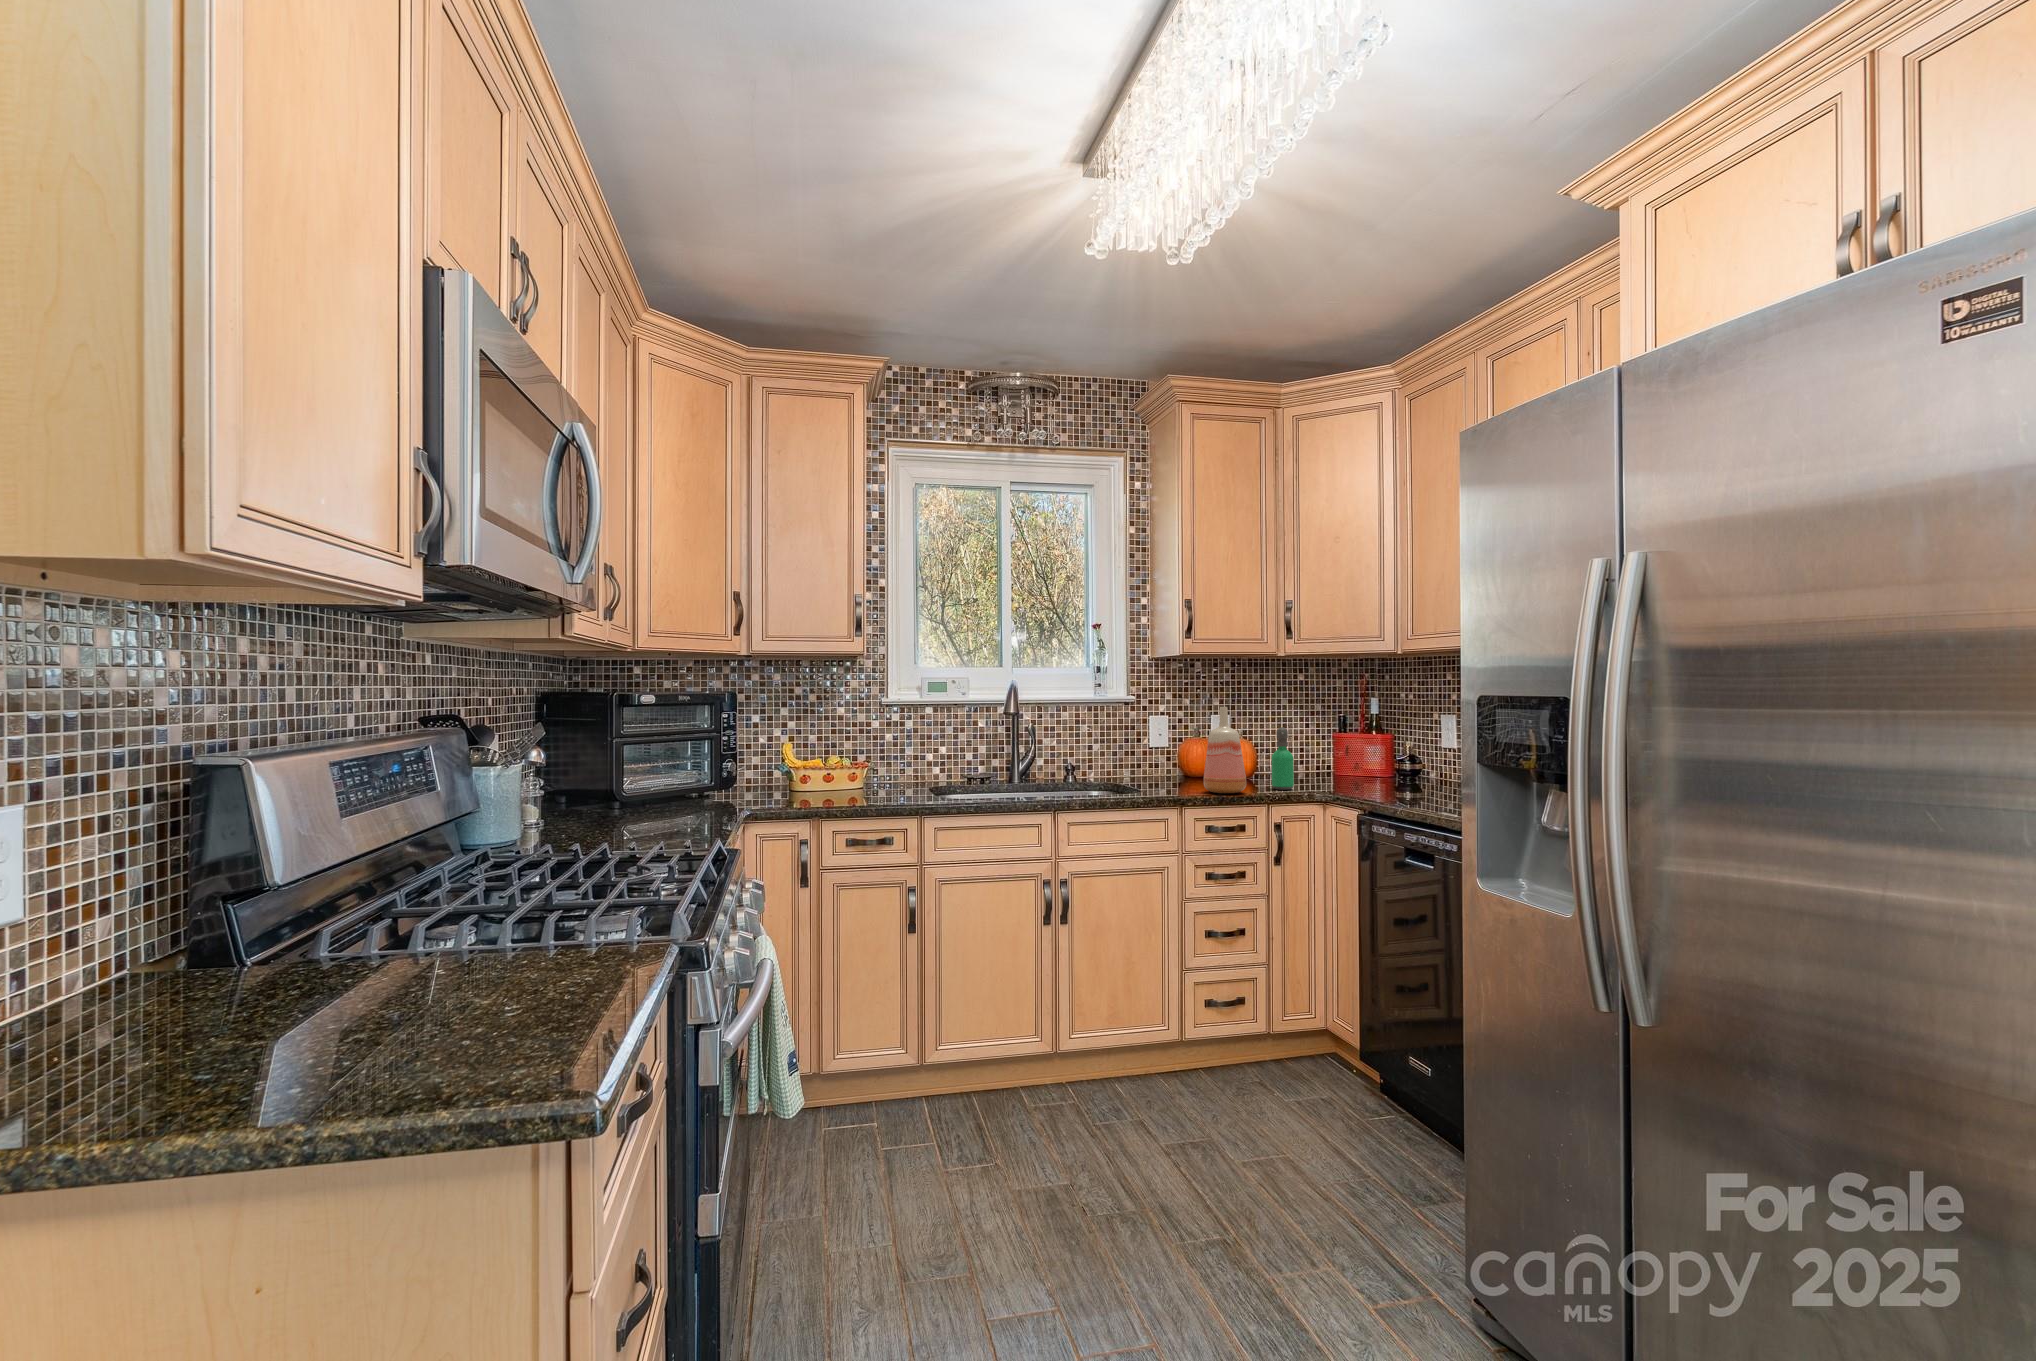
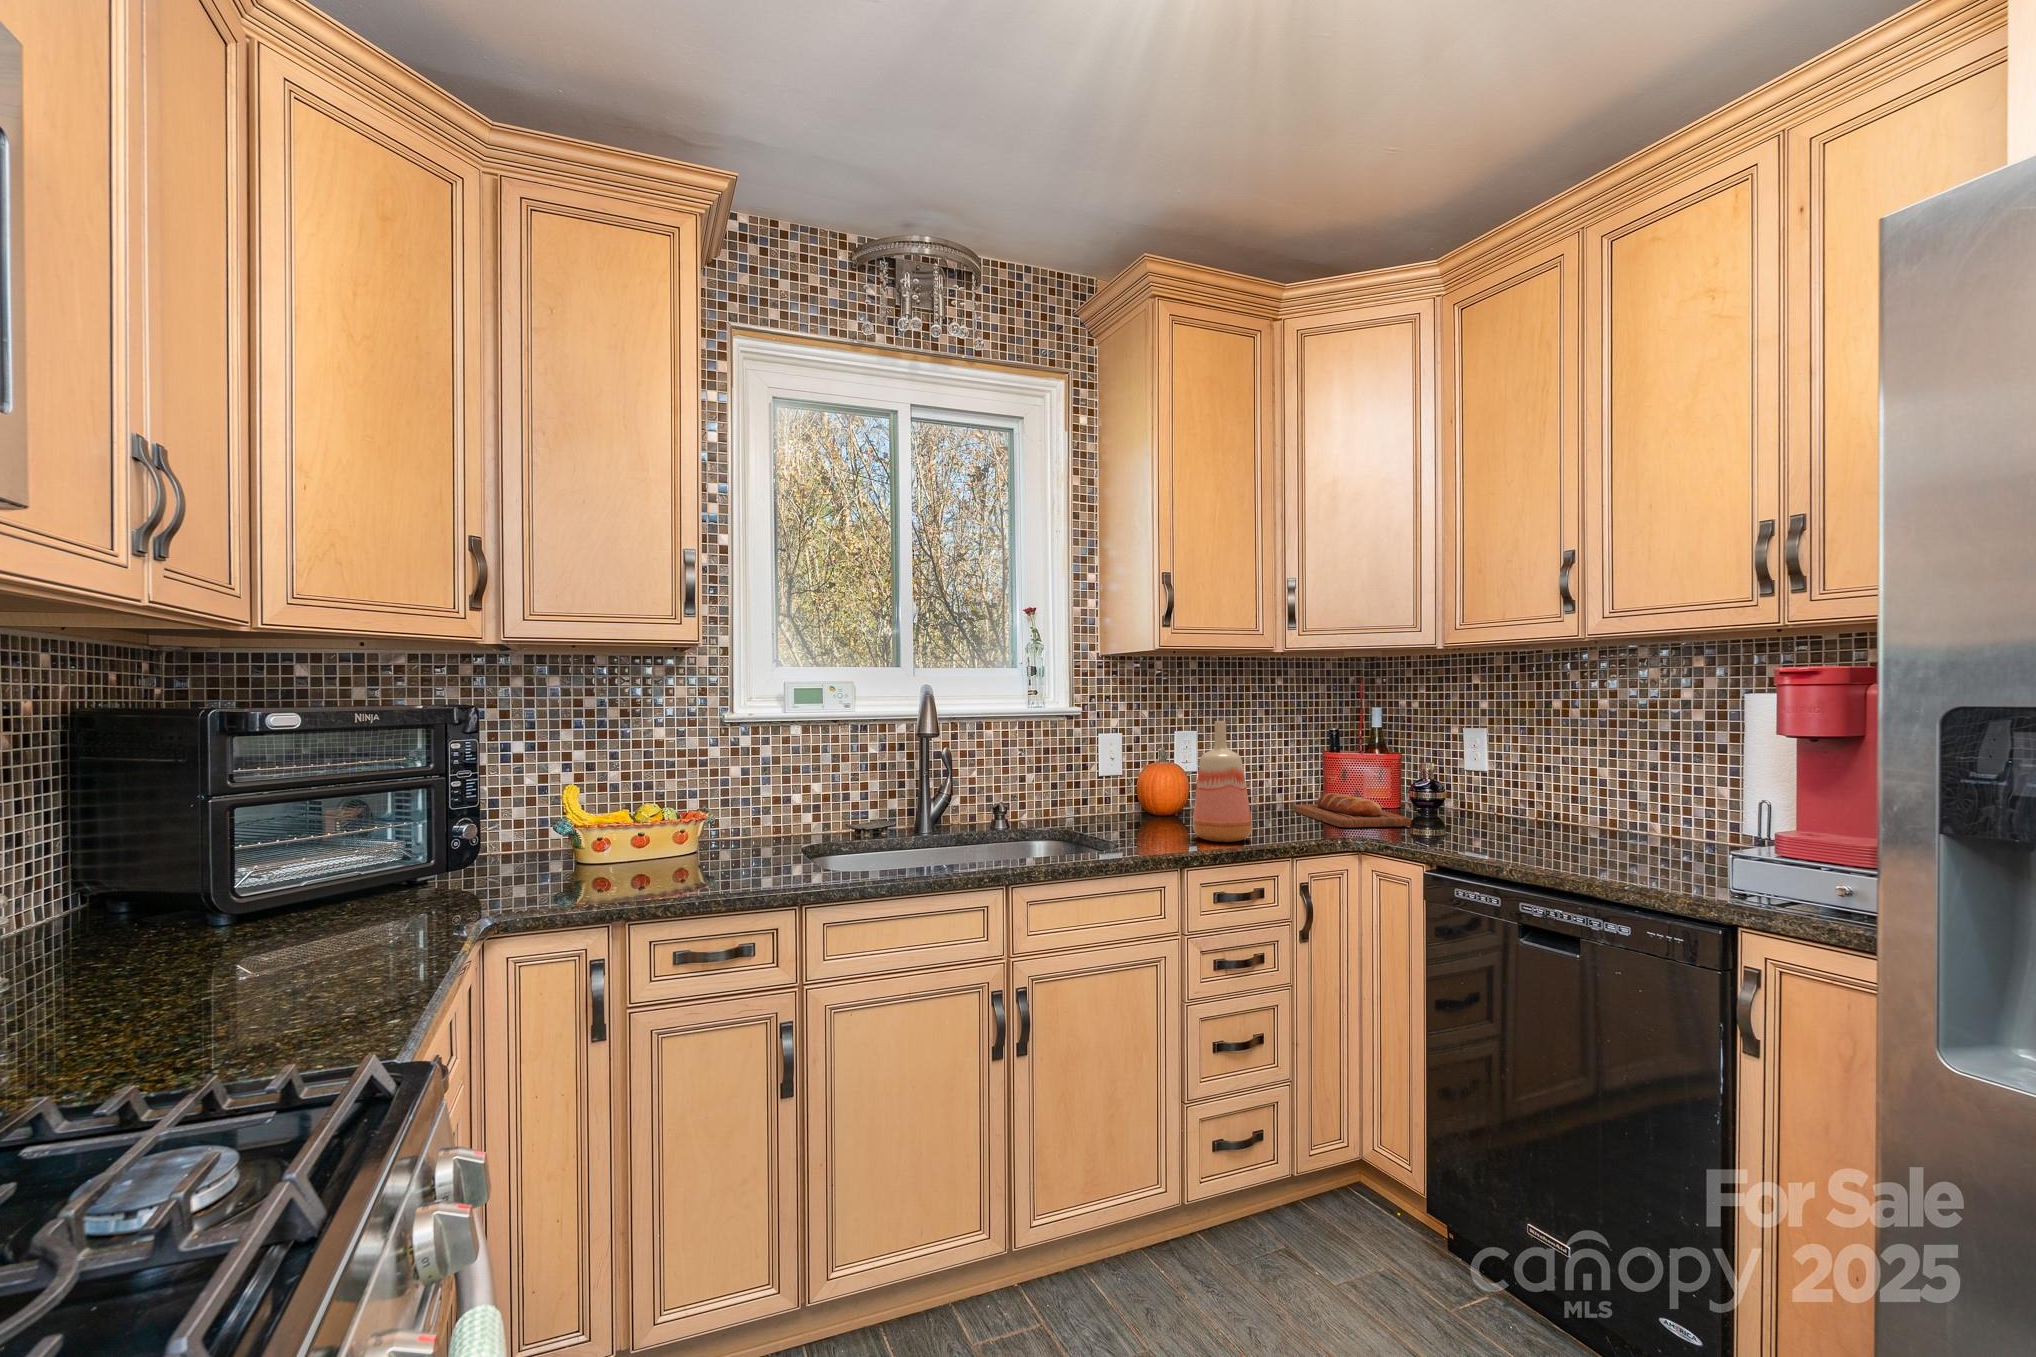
soap dispenser: present [1271,727,1294,790] -> none [1271,747,1301,832]
bread loaf: none [1309,765,1385,789] -> present [1293,793,1411,827]

